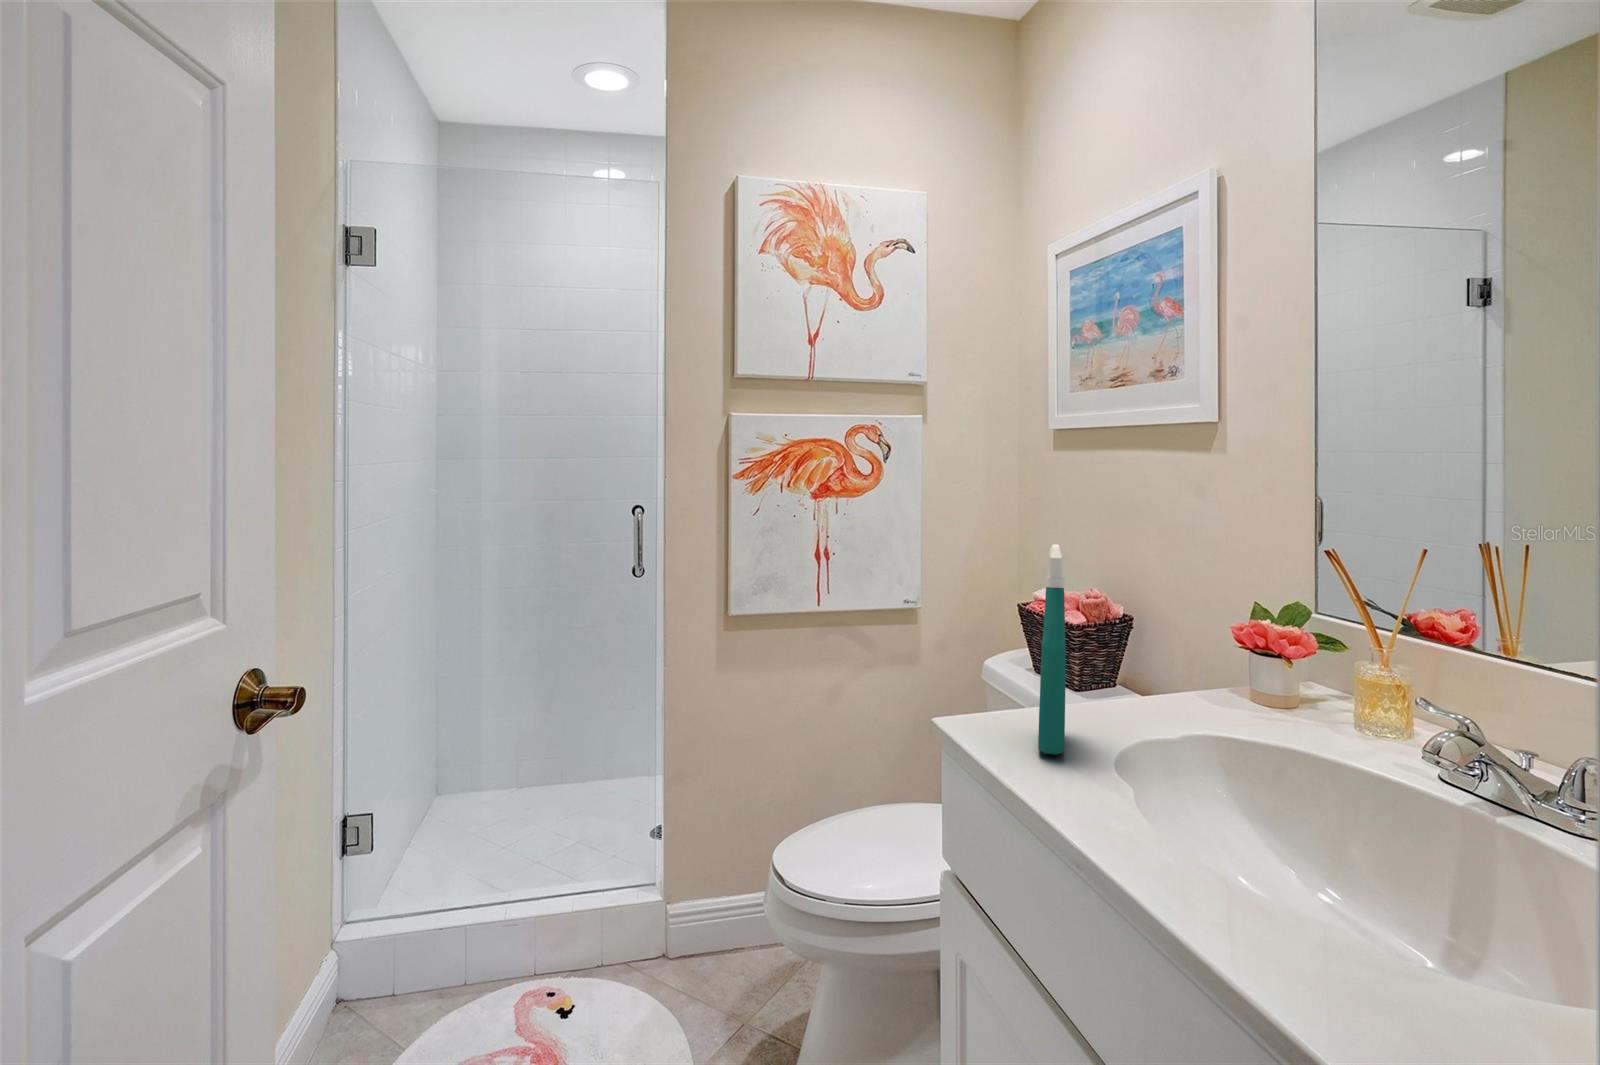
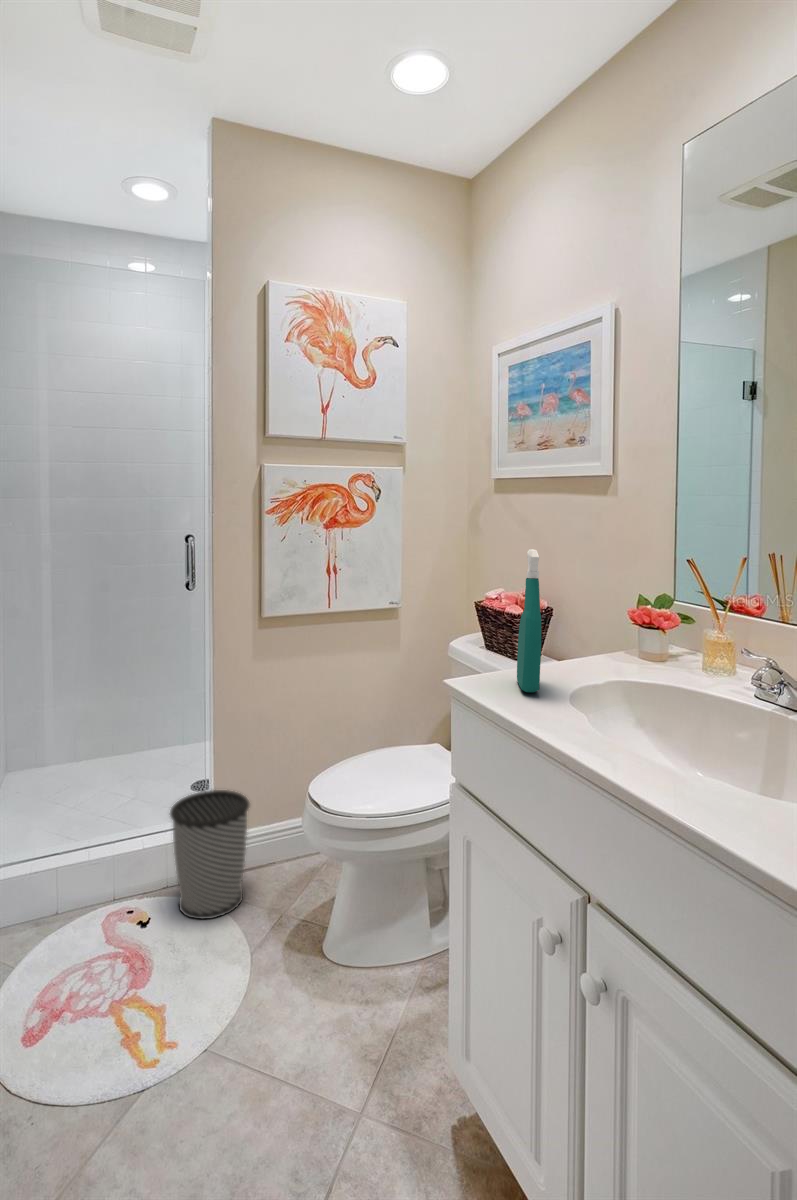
wastebasket: none [602,845,705,1021] -> present [170,790,249,919]

